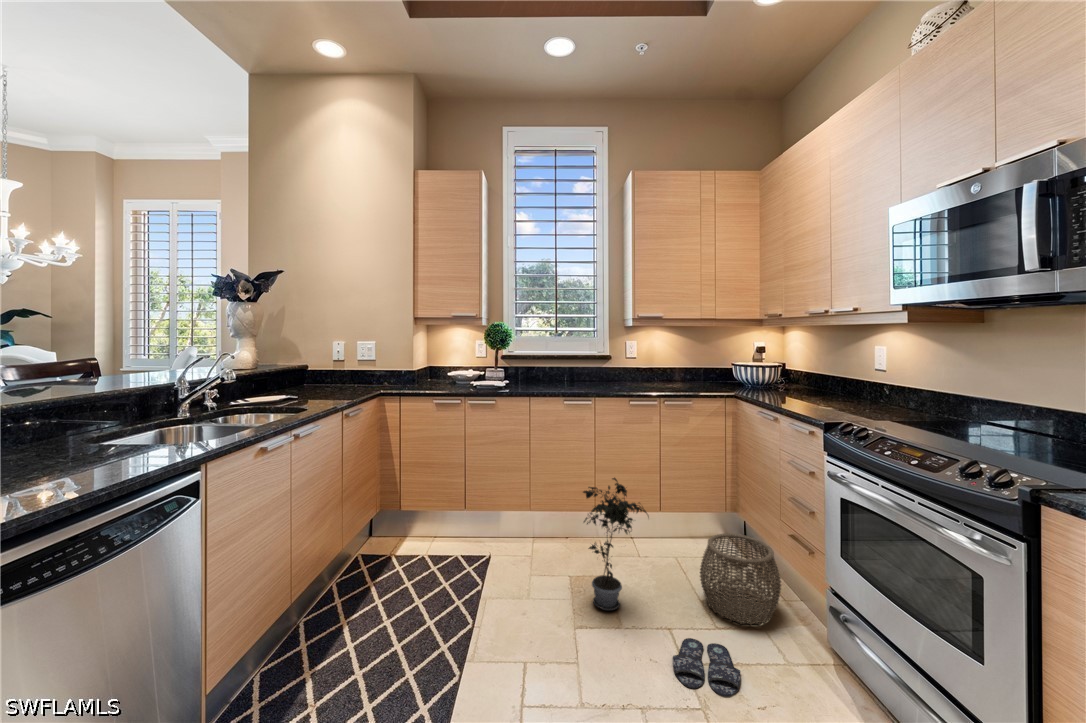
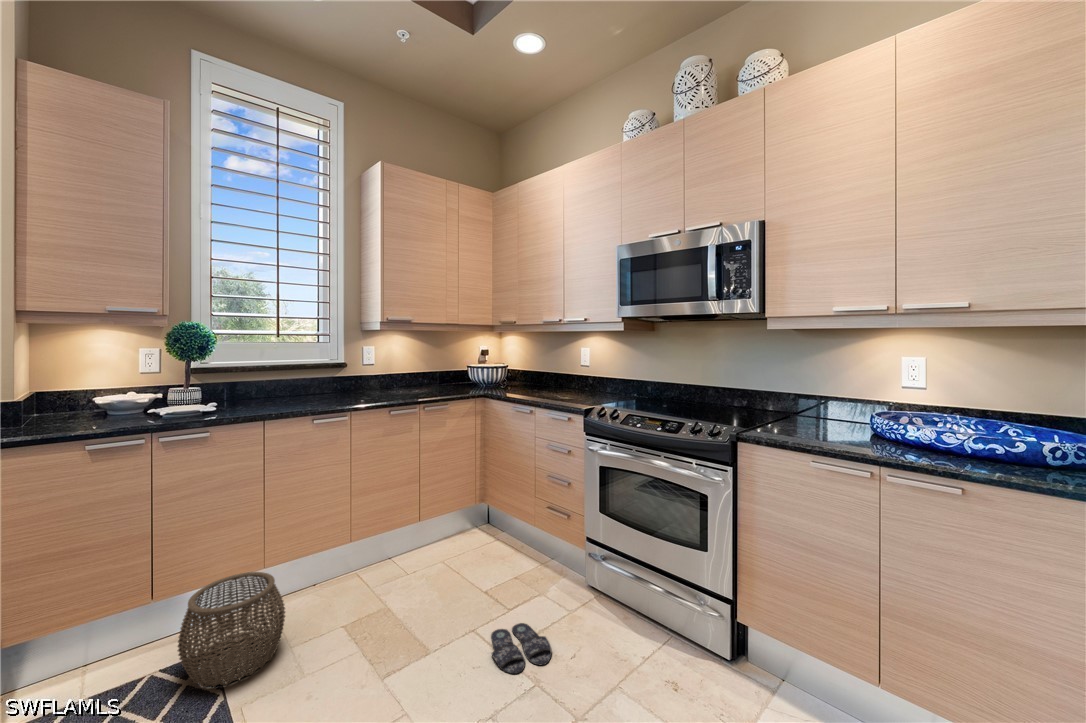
potted plant: present [583,478,649,610] -> none [365,496,452,644]
woven basket: present [700,533,781,625] -> present [178,572,285,687]

